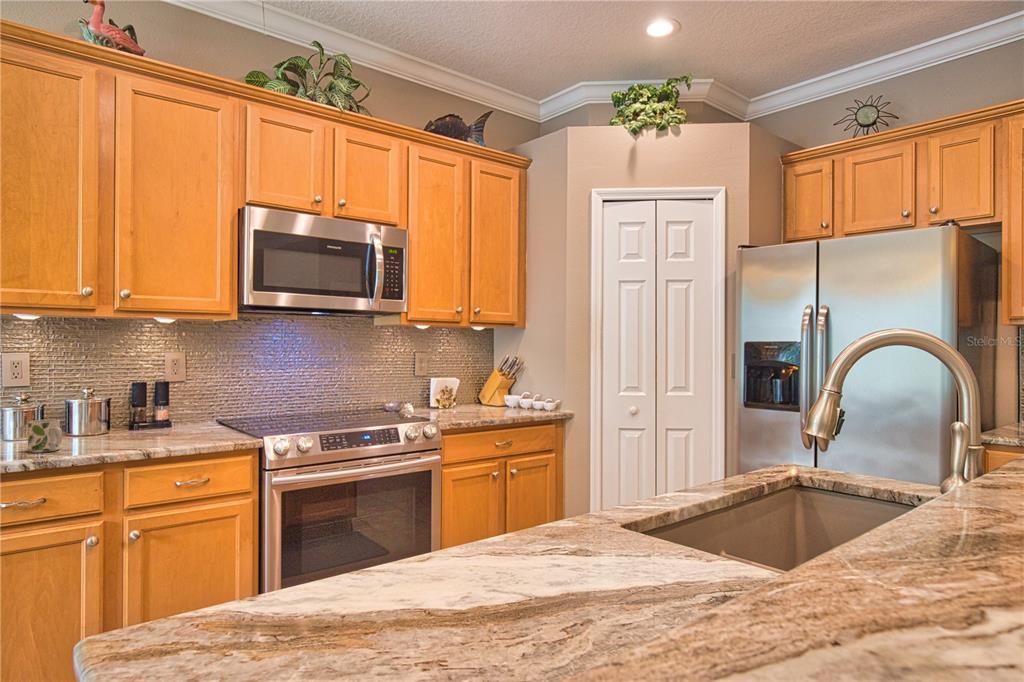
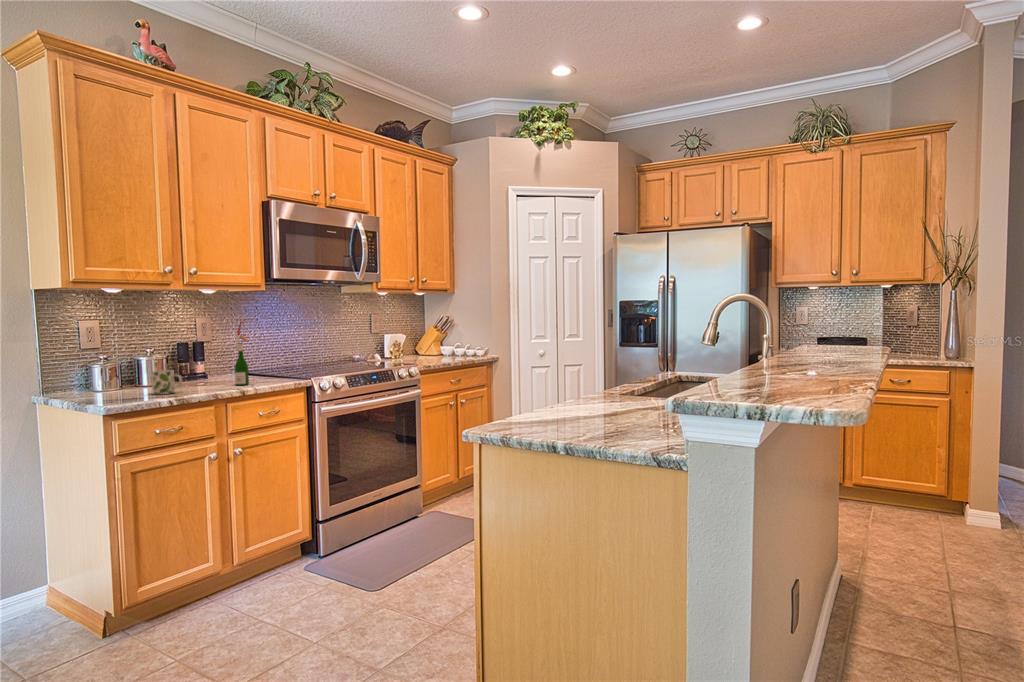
wine bottle: none [156,358,180,443] -> present [235,322,254,385]

